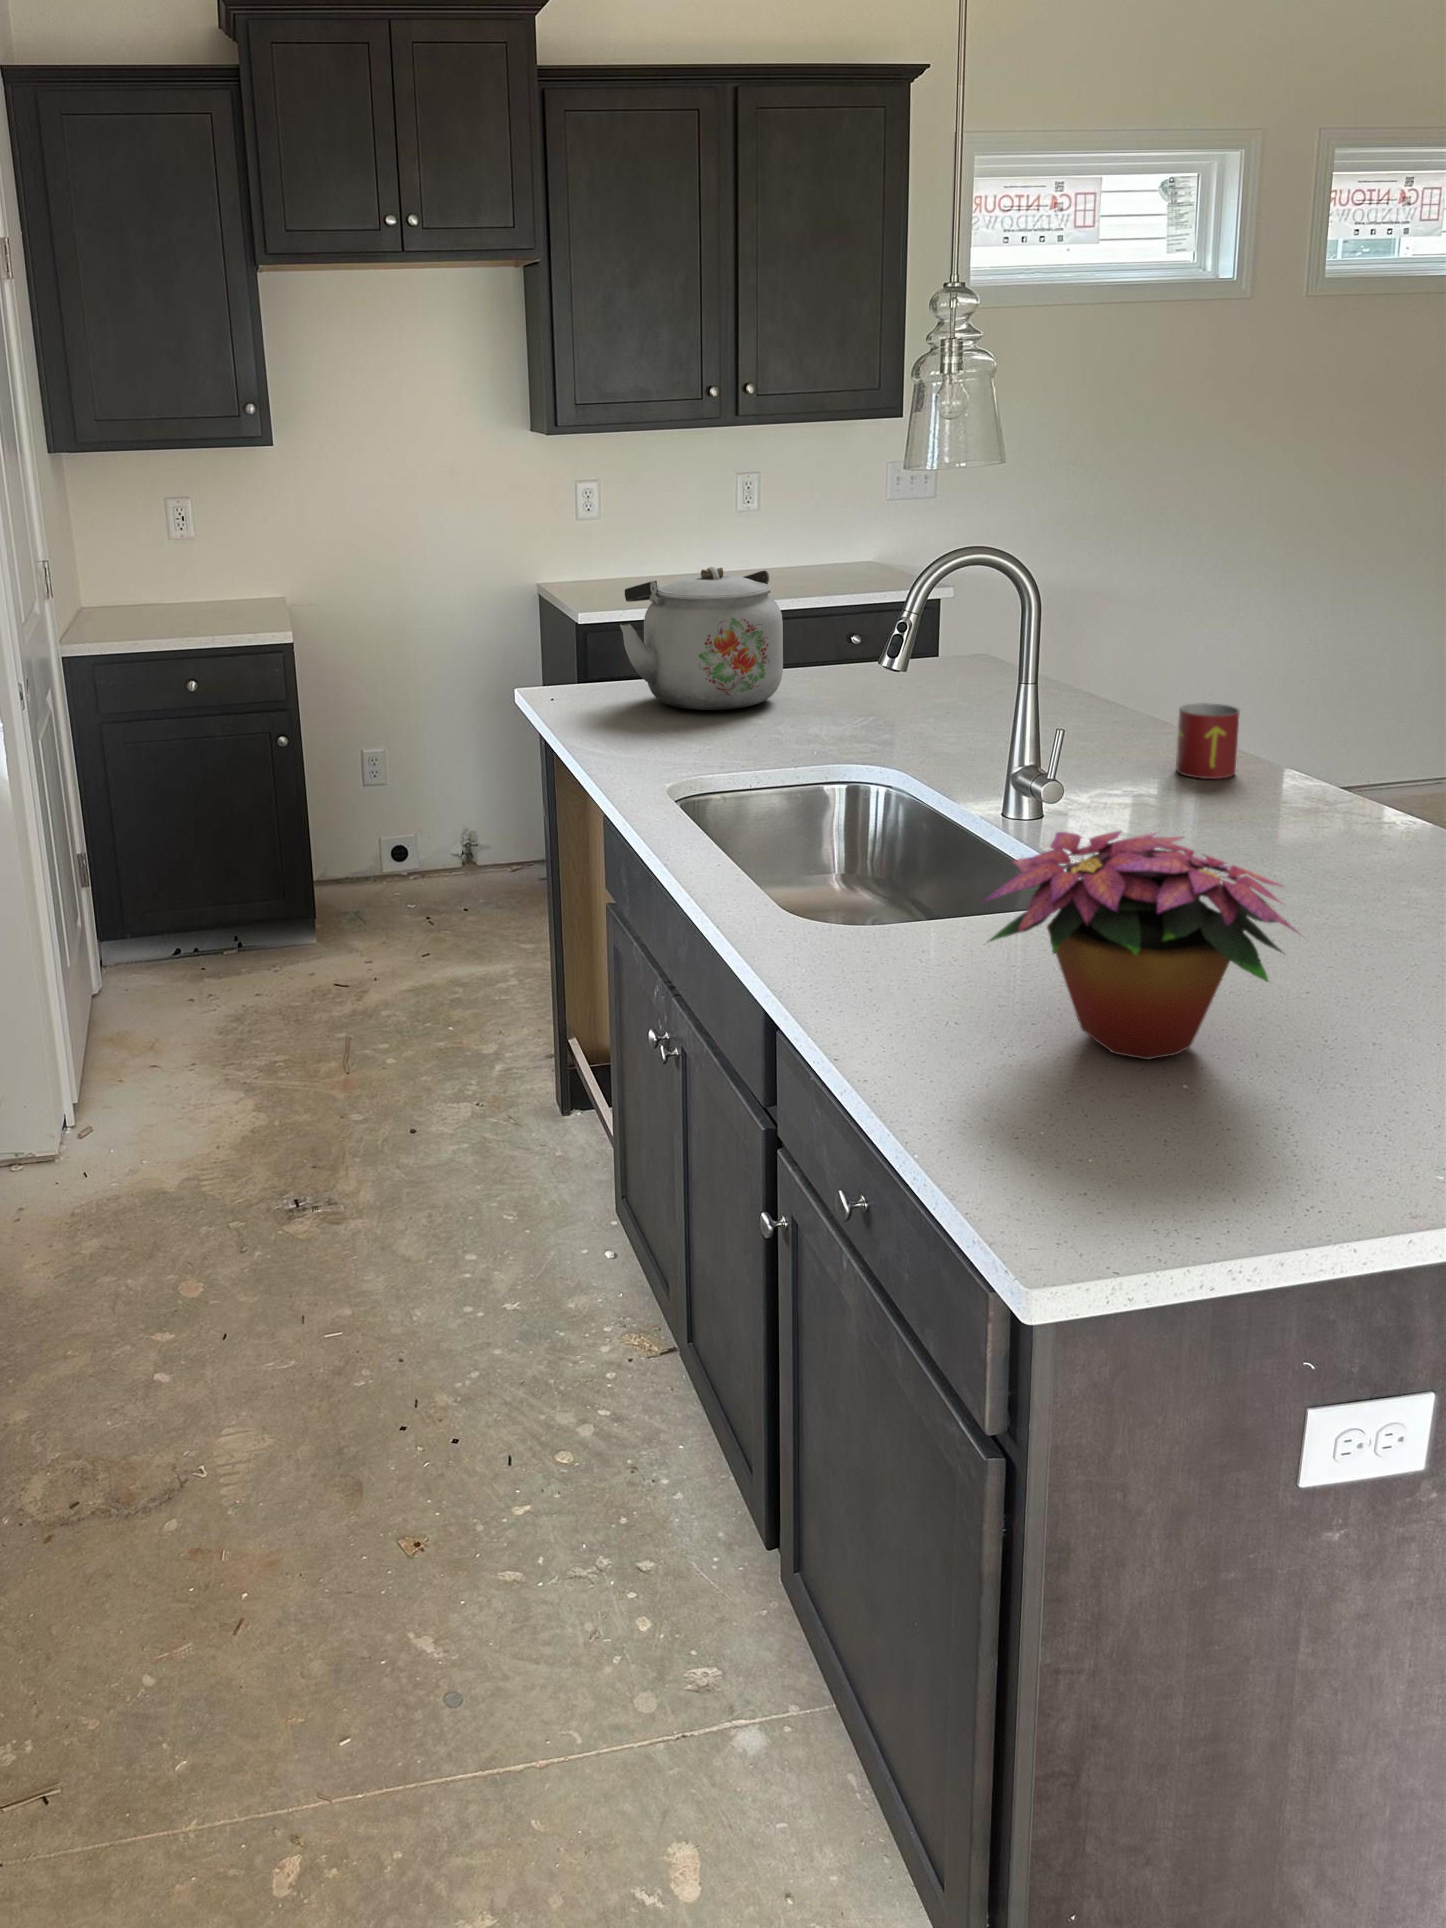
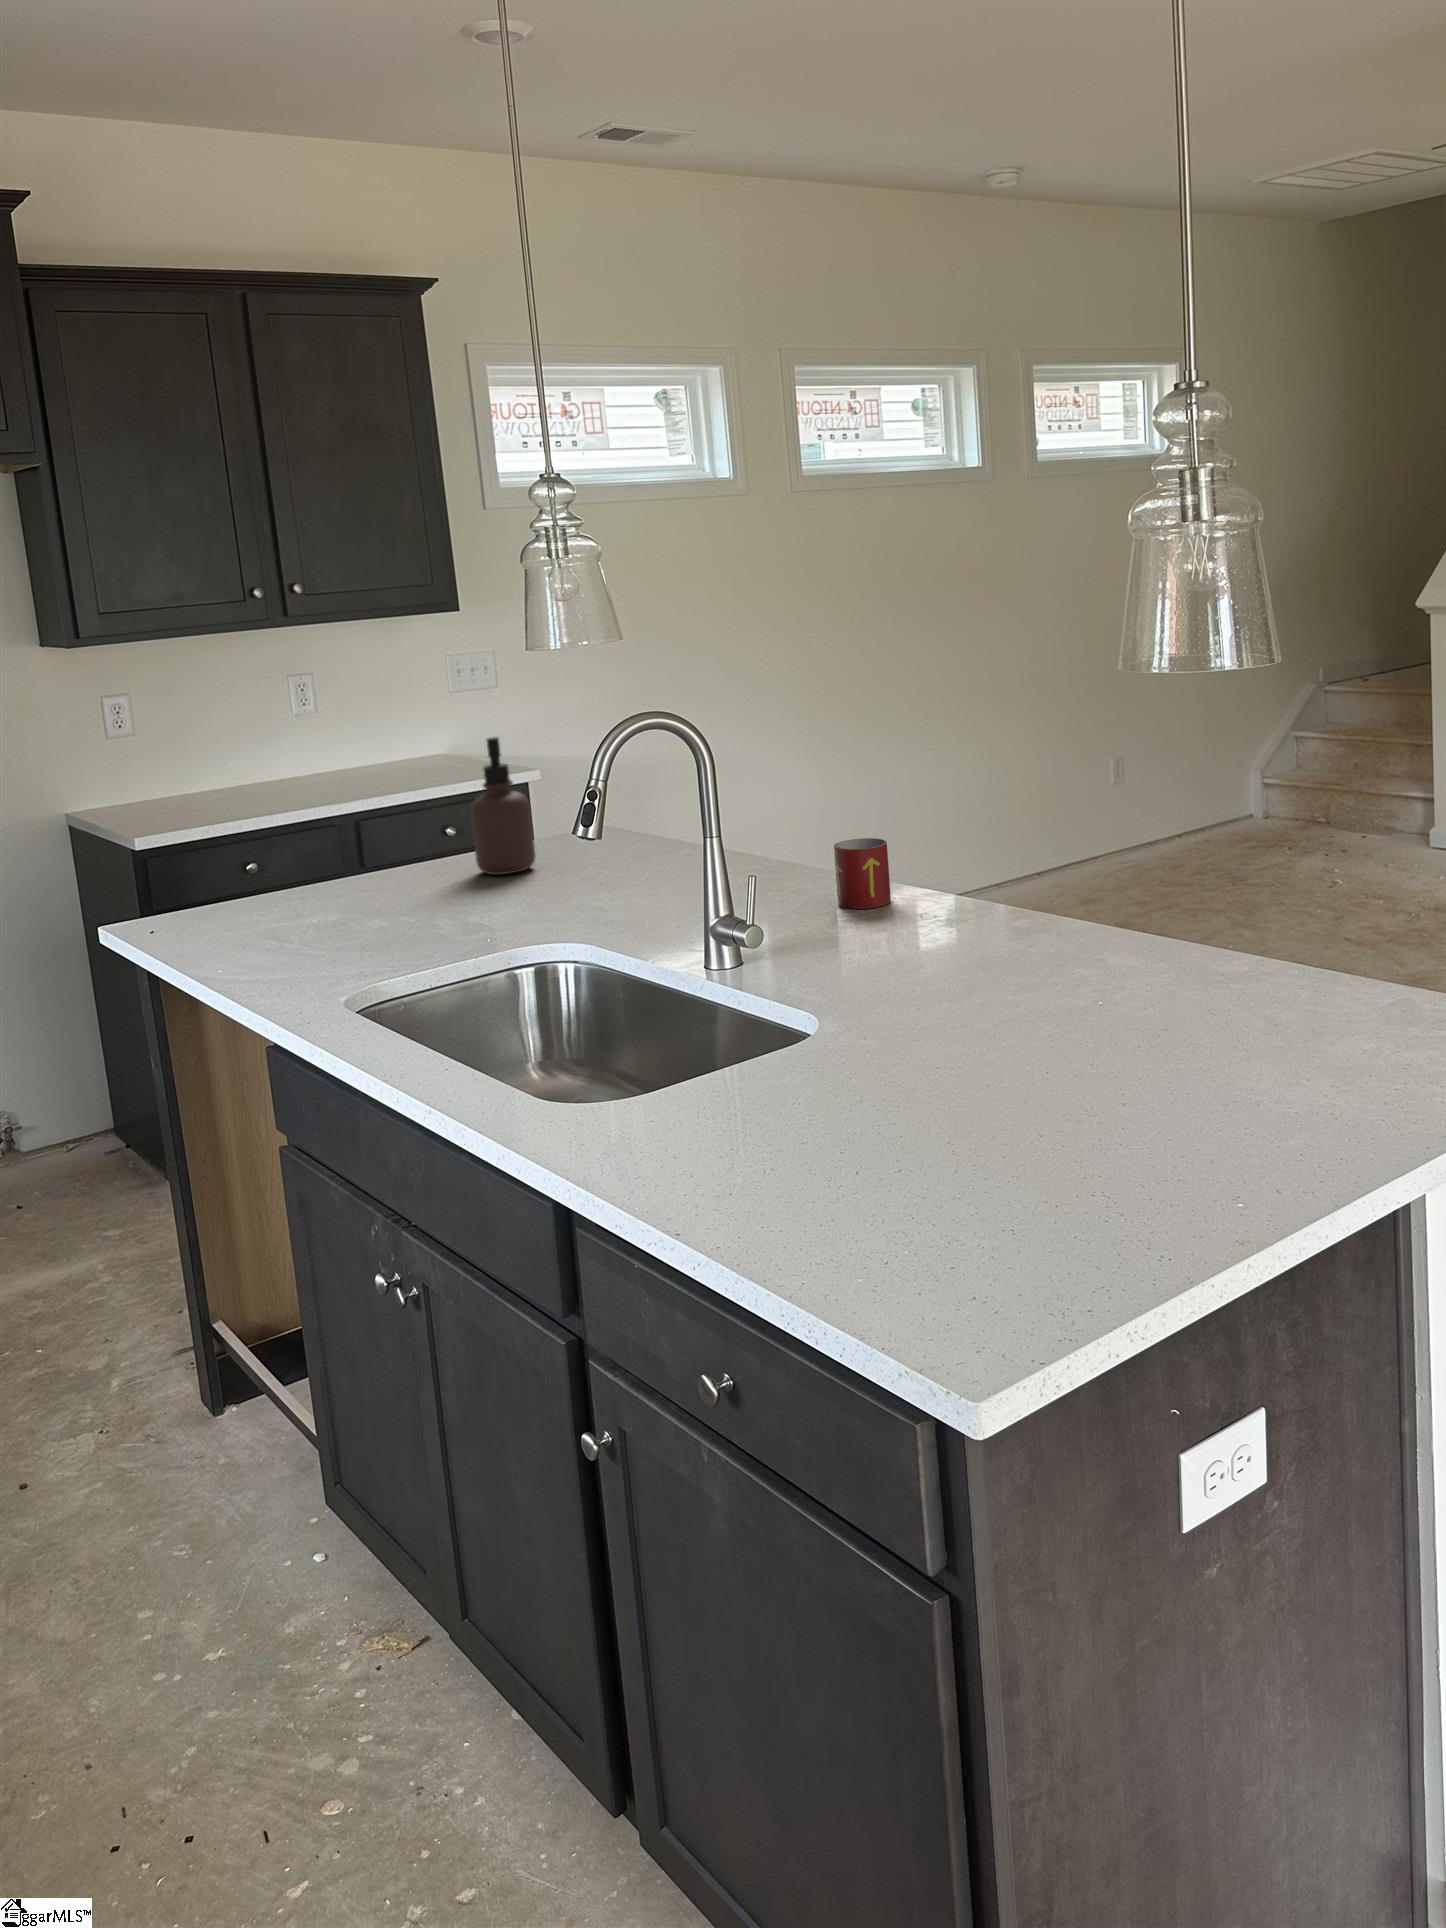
soap dispenser: none [842,553,900,689] -> present [471,737,536,875]
kettle: present [620,567,783,710] -> none [232,764,421,918]
flower arrangement: present [984,831,1297,1059] -> none [794,934,1111,1163]

